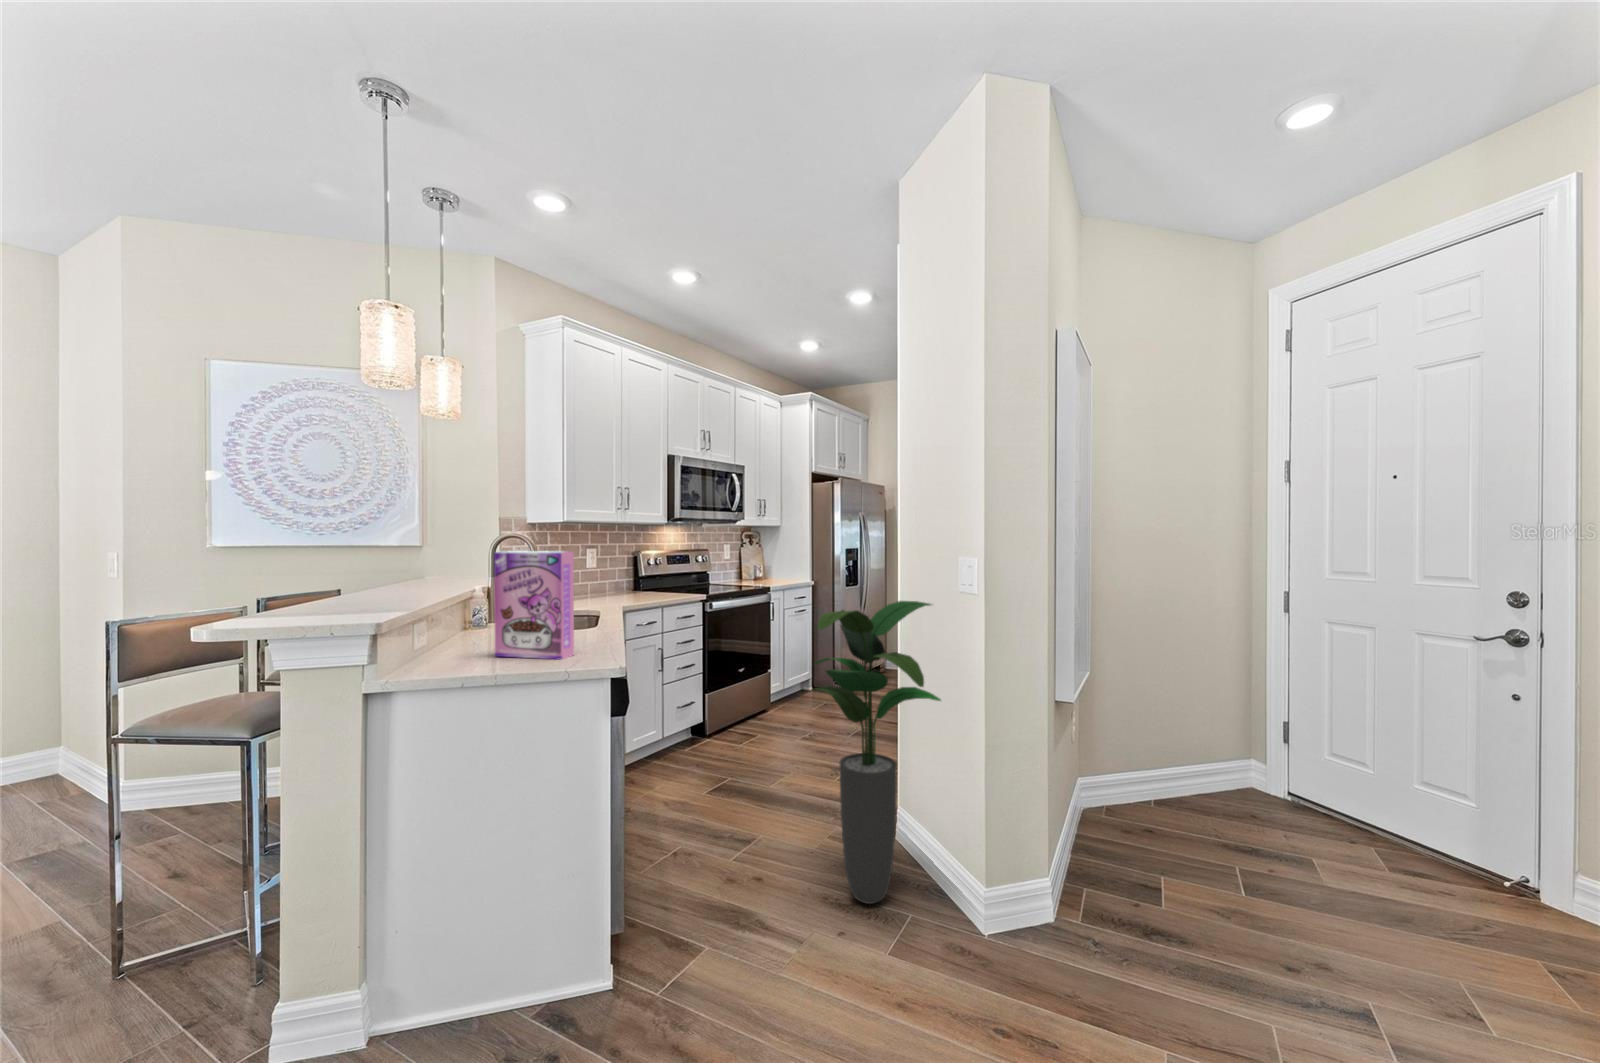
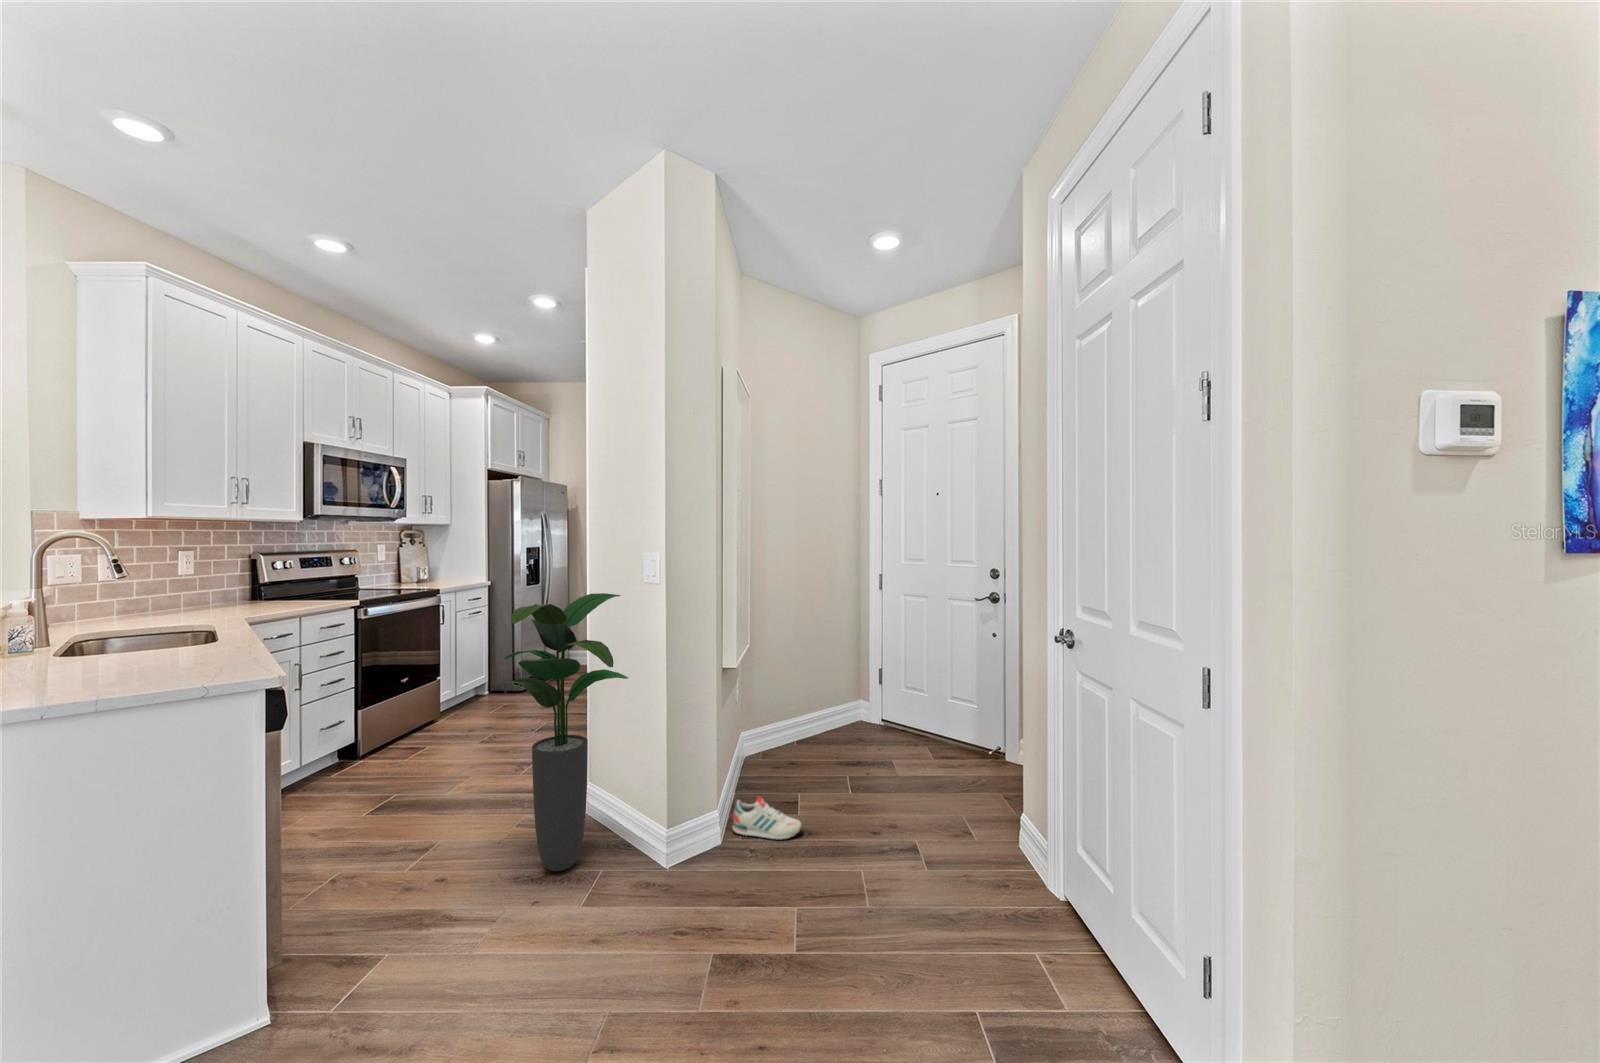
cereal box: present [494,551,574,659] -> none [81,554,211,683]
shoe: none [1071,871,1175,943] -> present [732,797,802,840]

